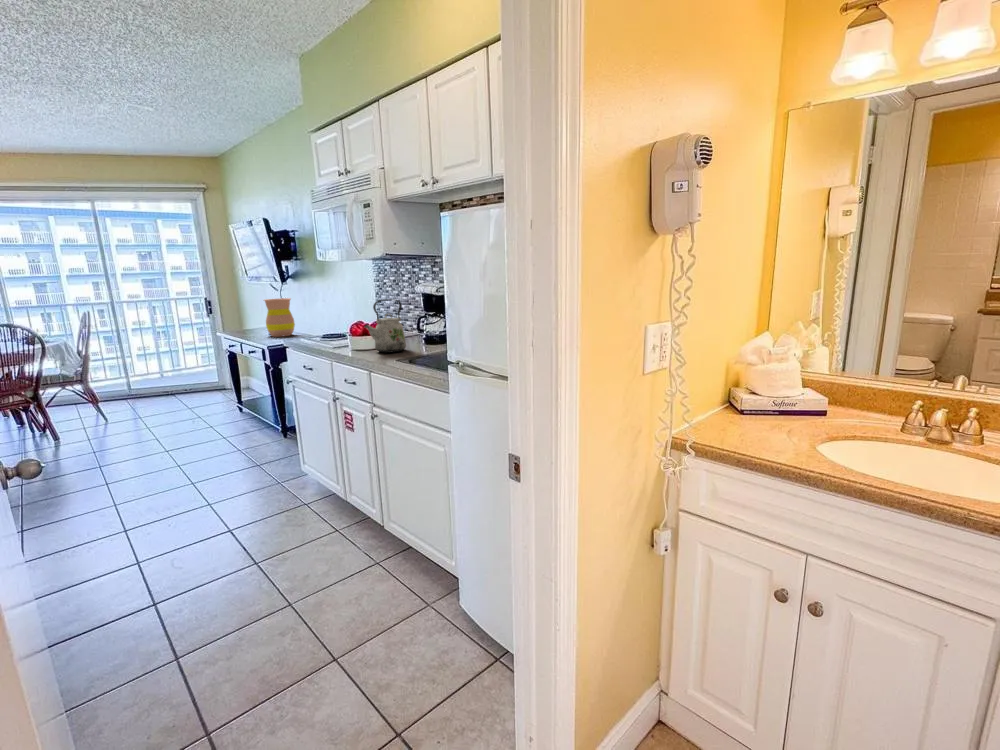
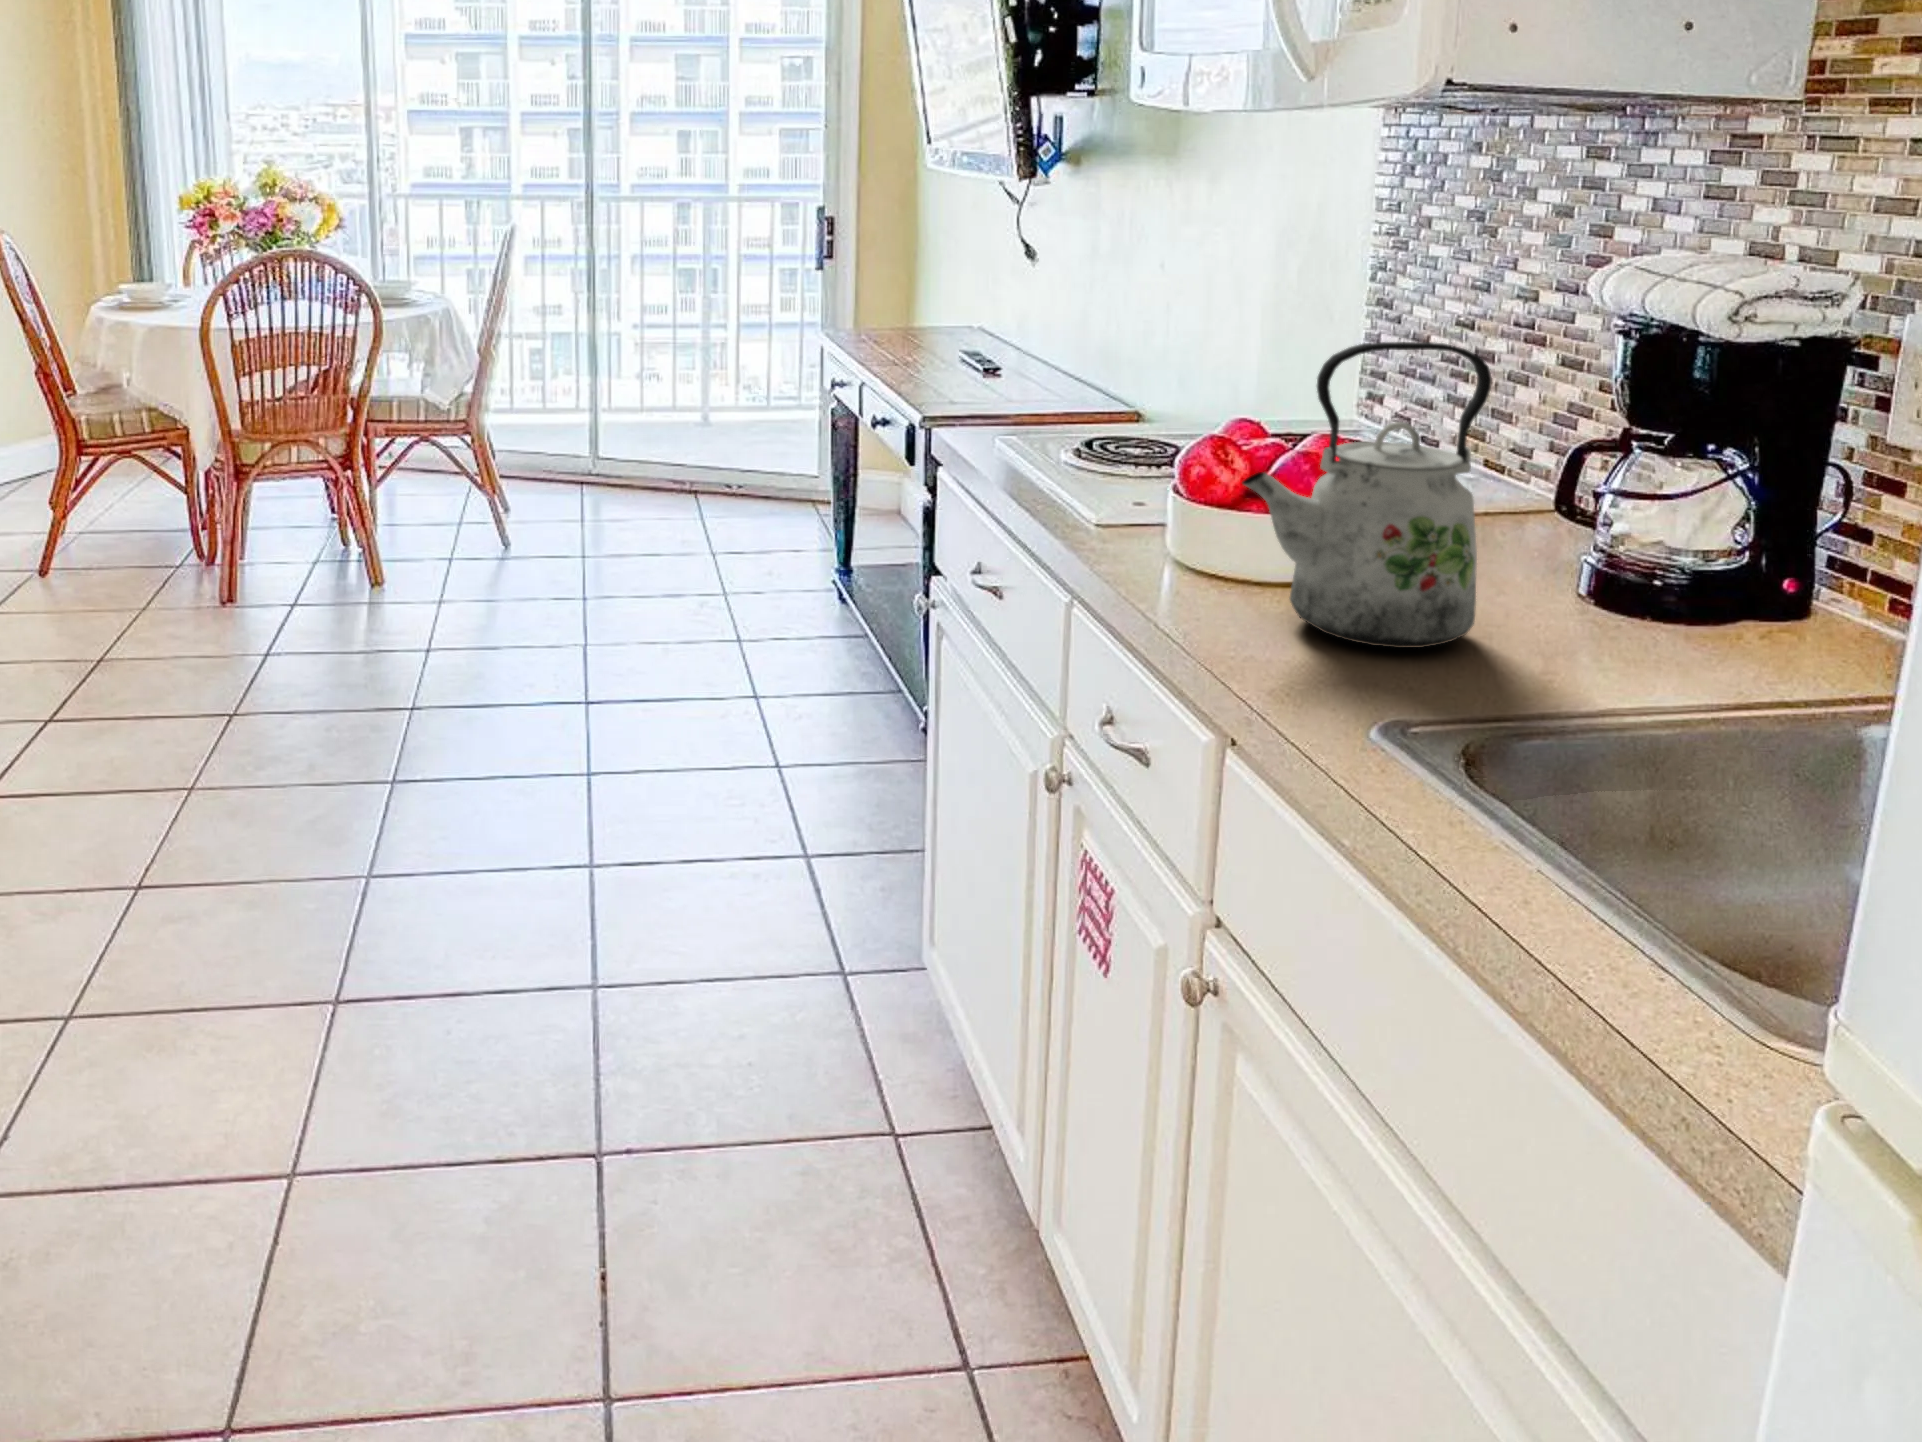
vase: present [264,298,295,337] -> none [941,235,1044,378]

